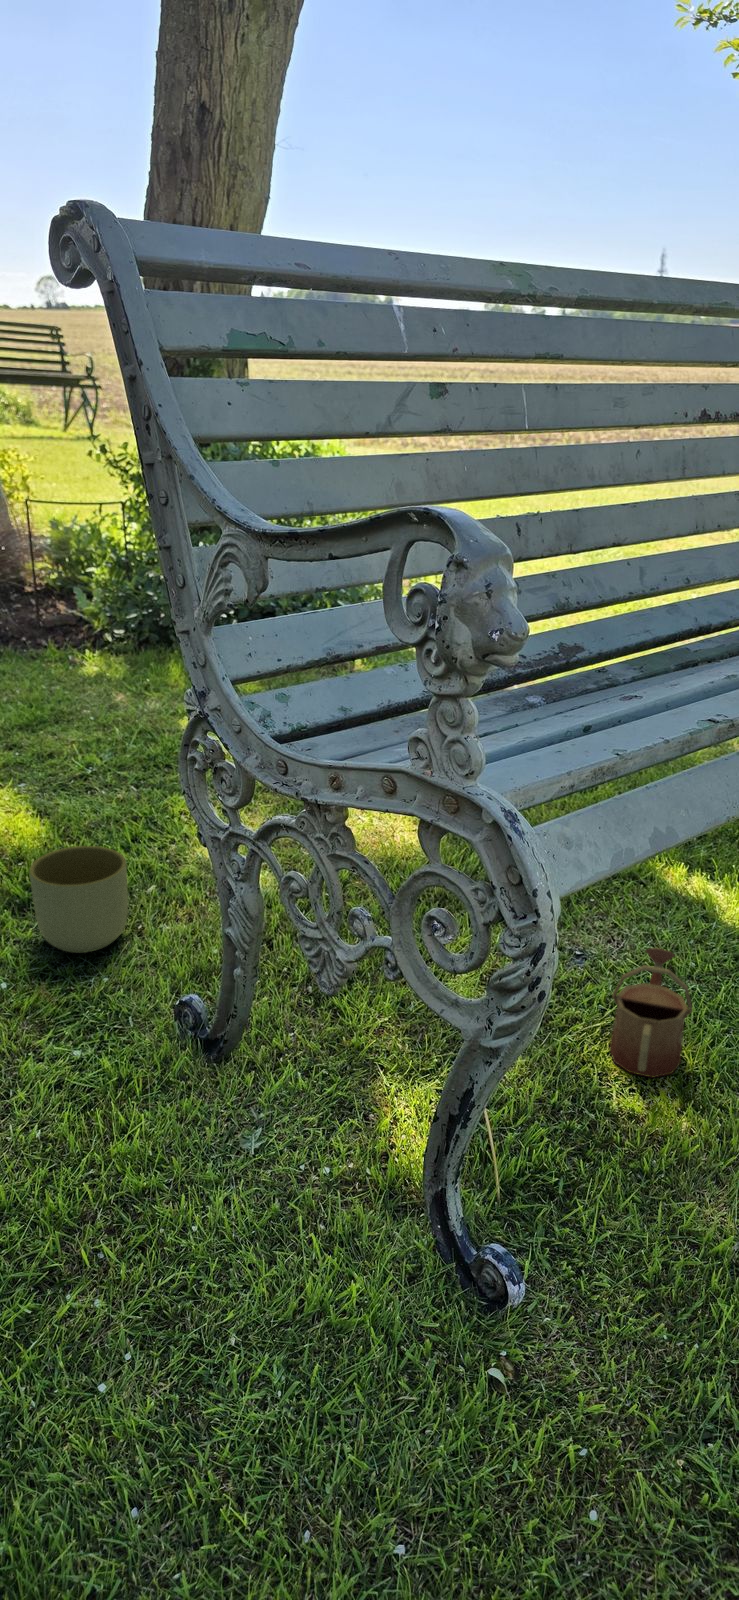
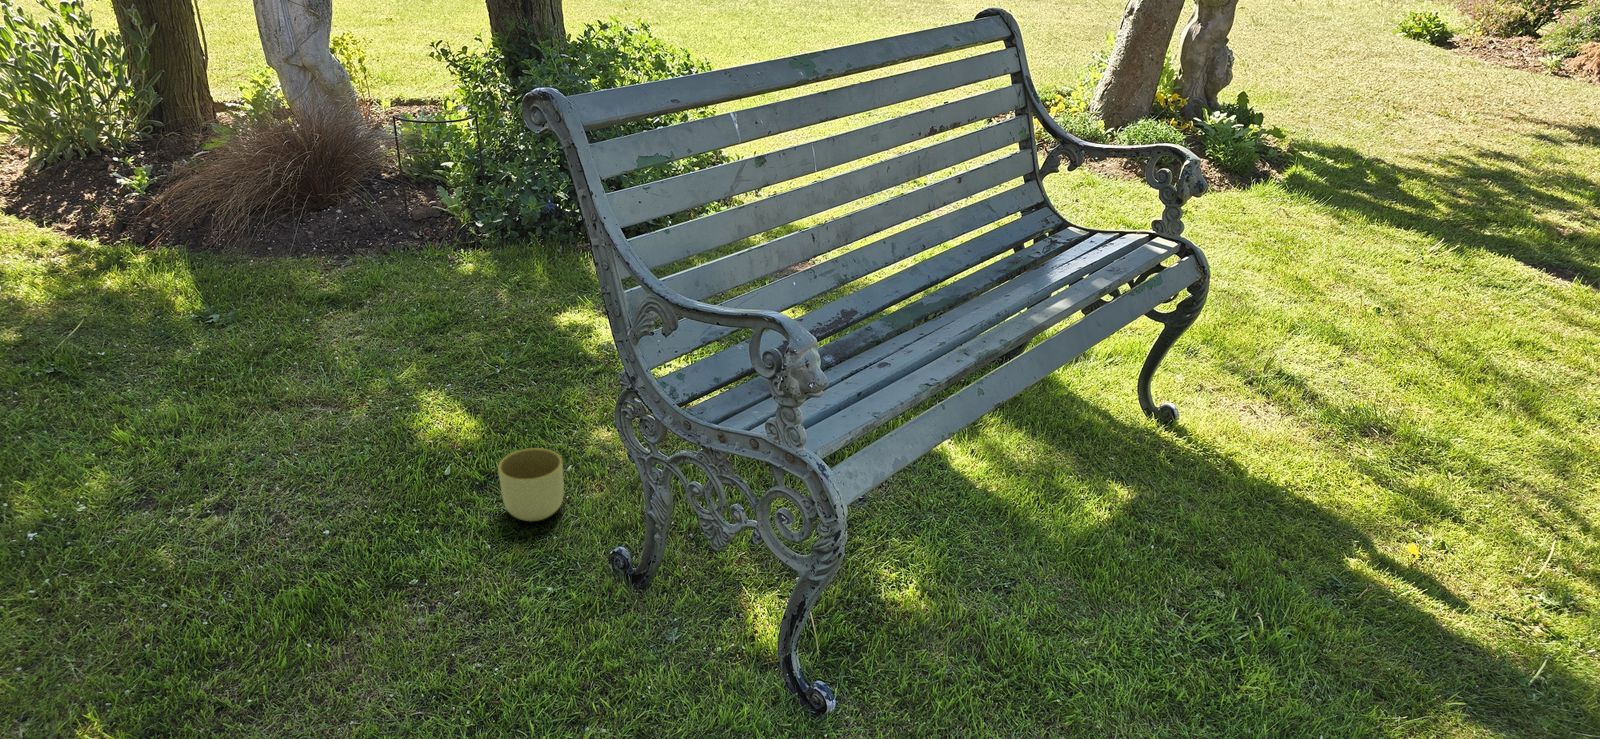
watering can: present [610,948,692,1078] -> none [880,498,928,578]

